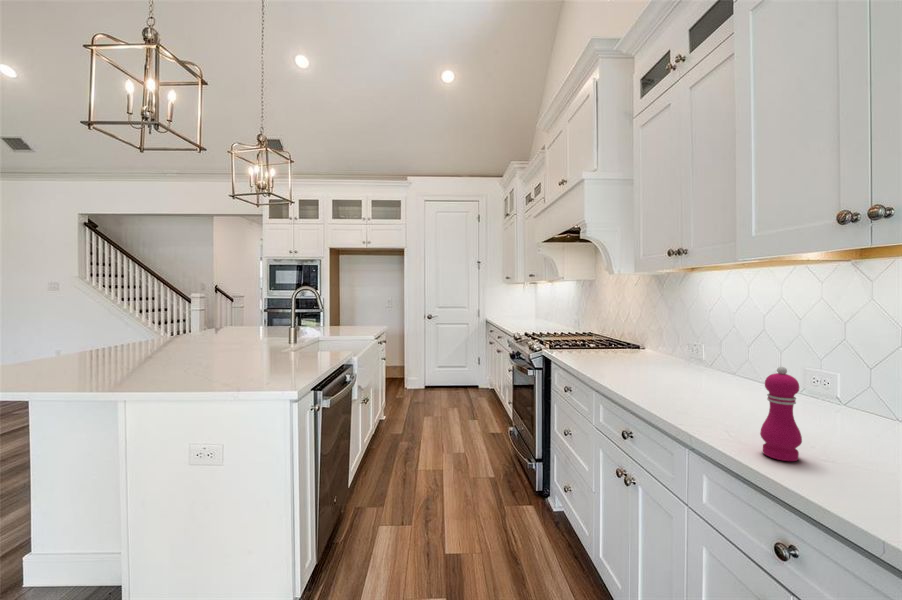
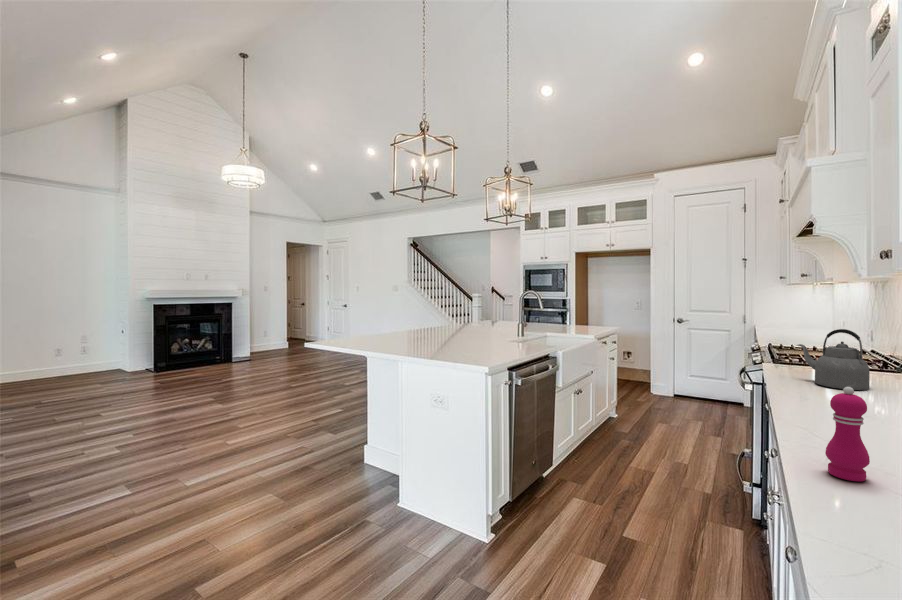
kettle: none [584,315,637,366] -> present [798,329,870,390]

